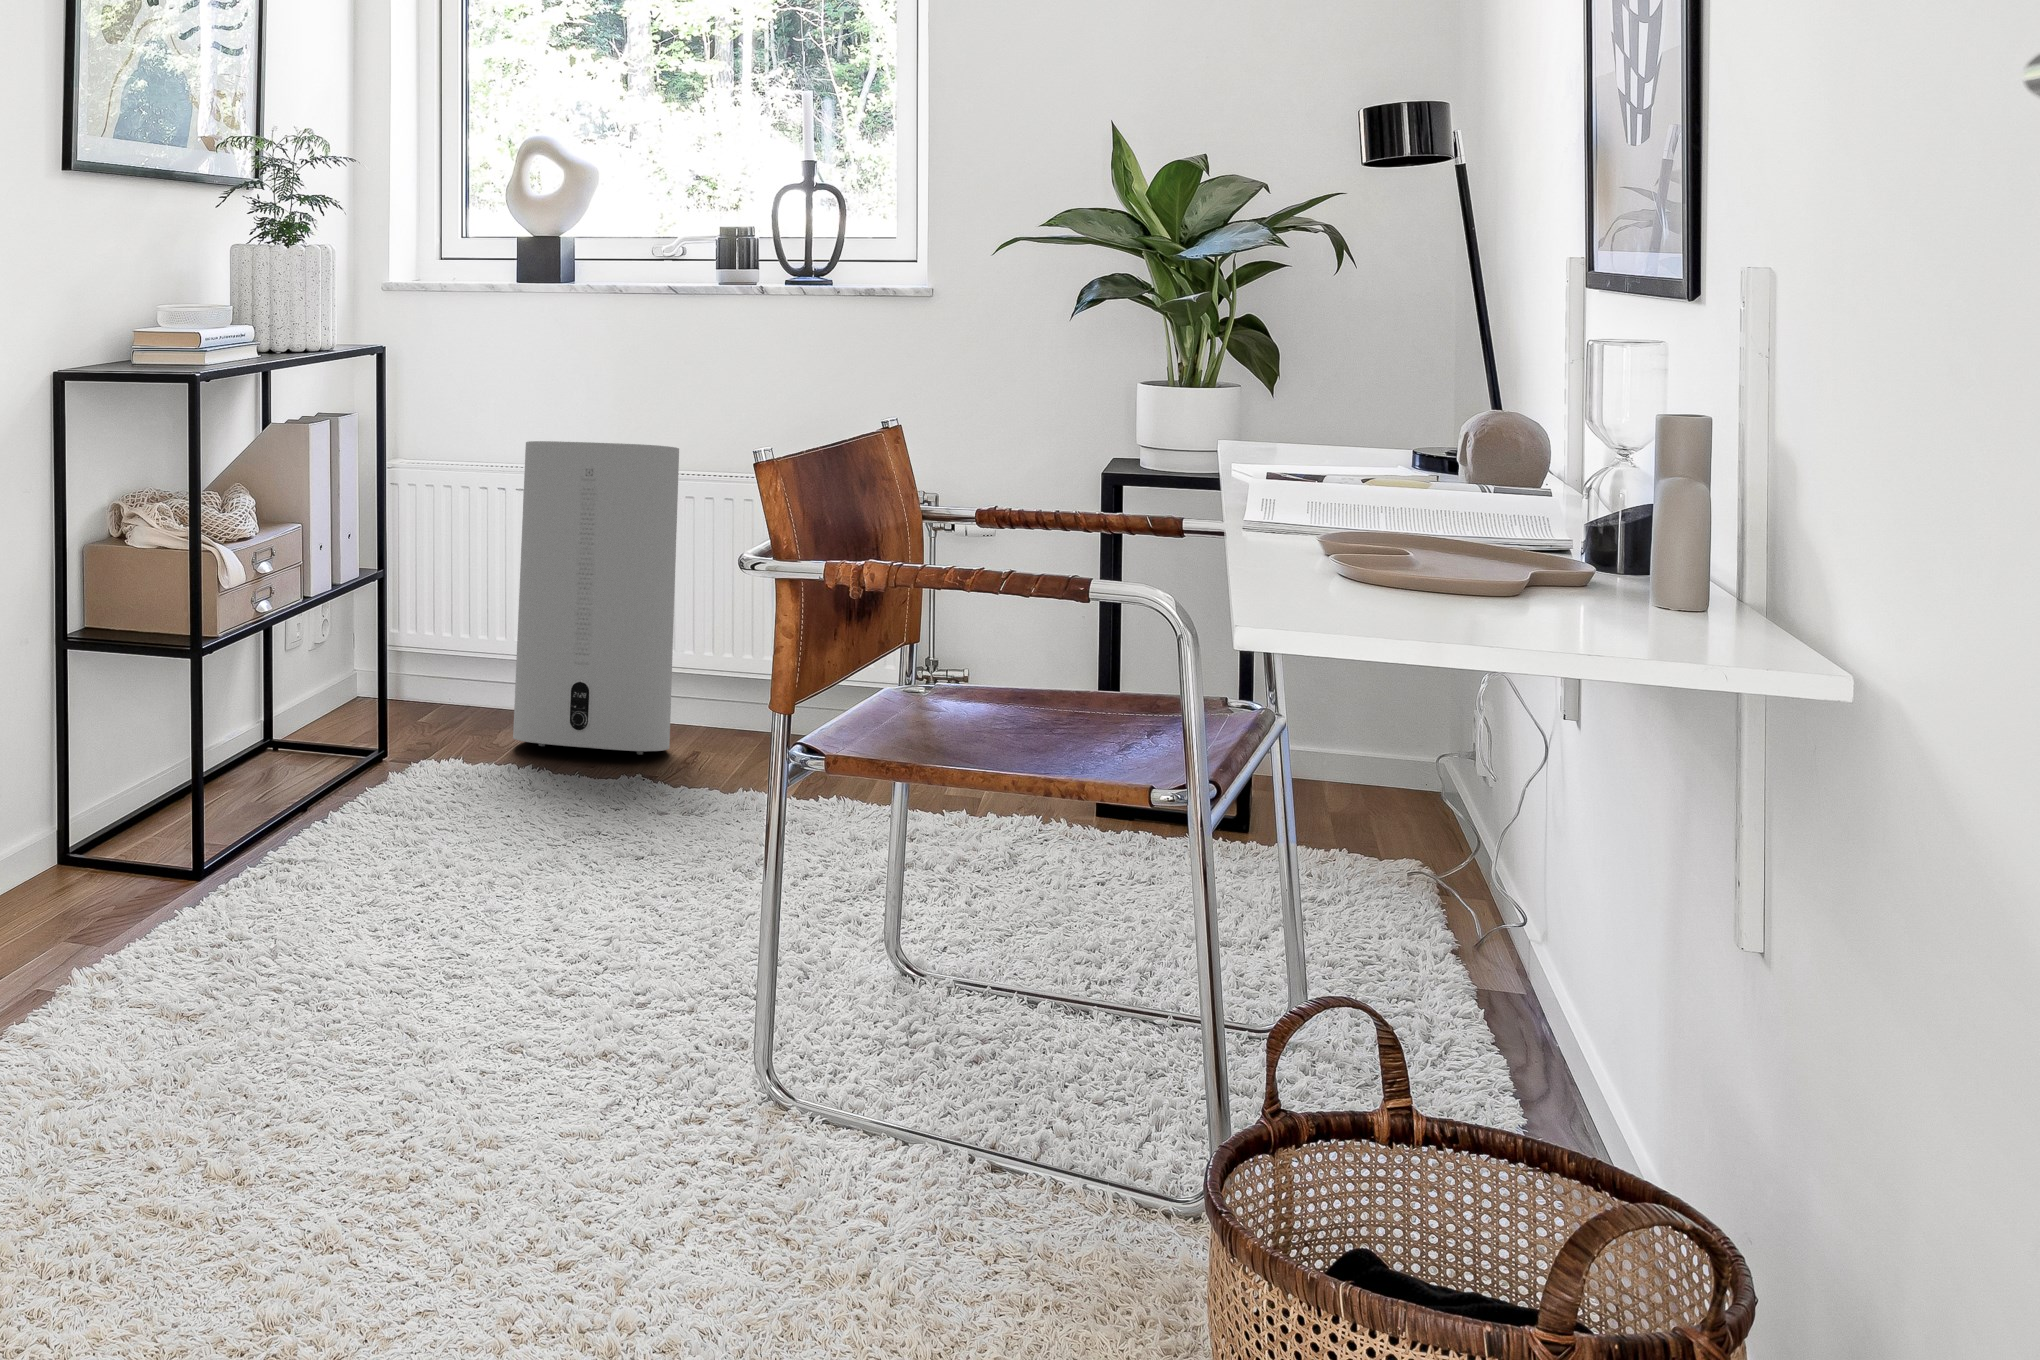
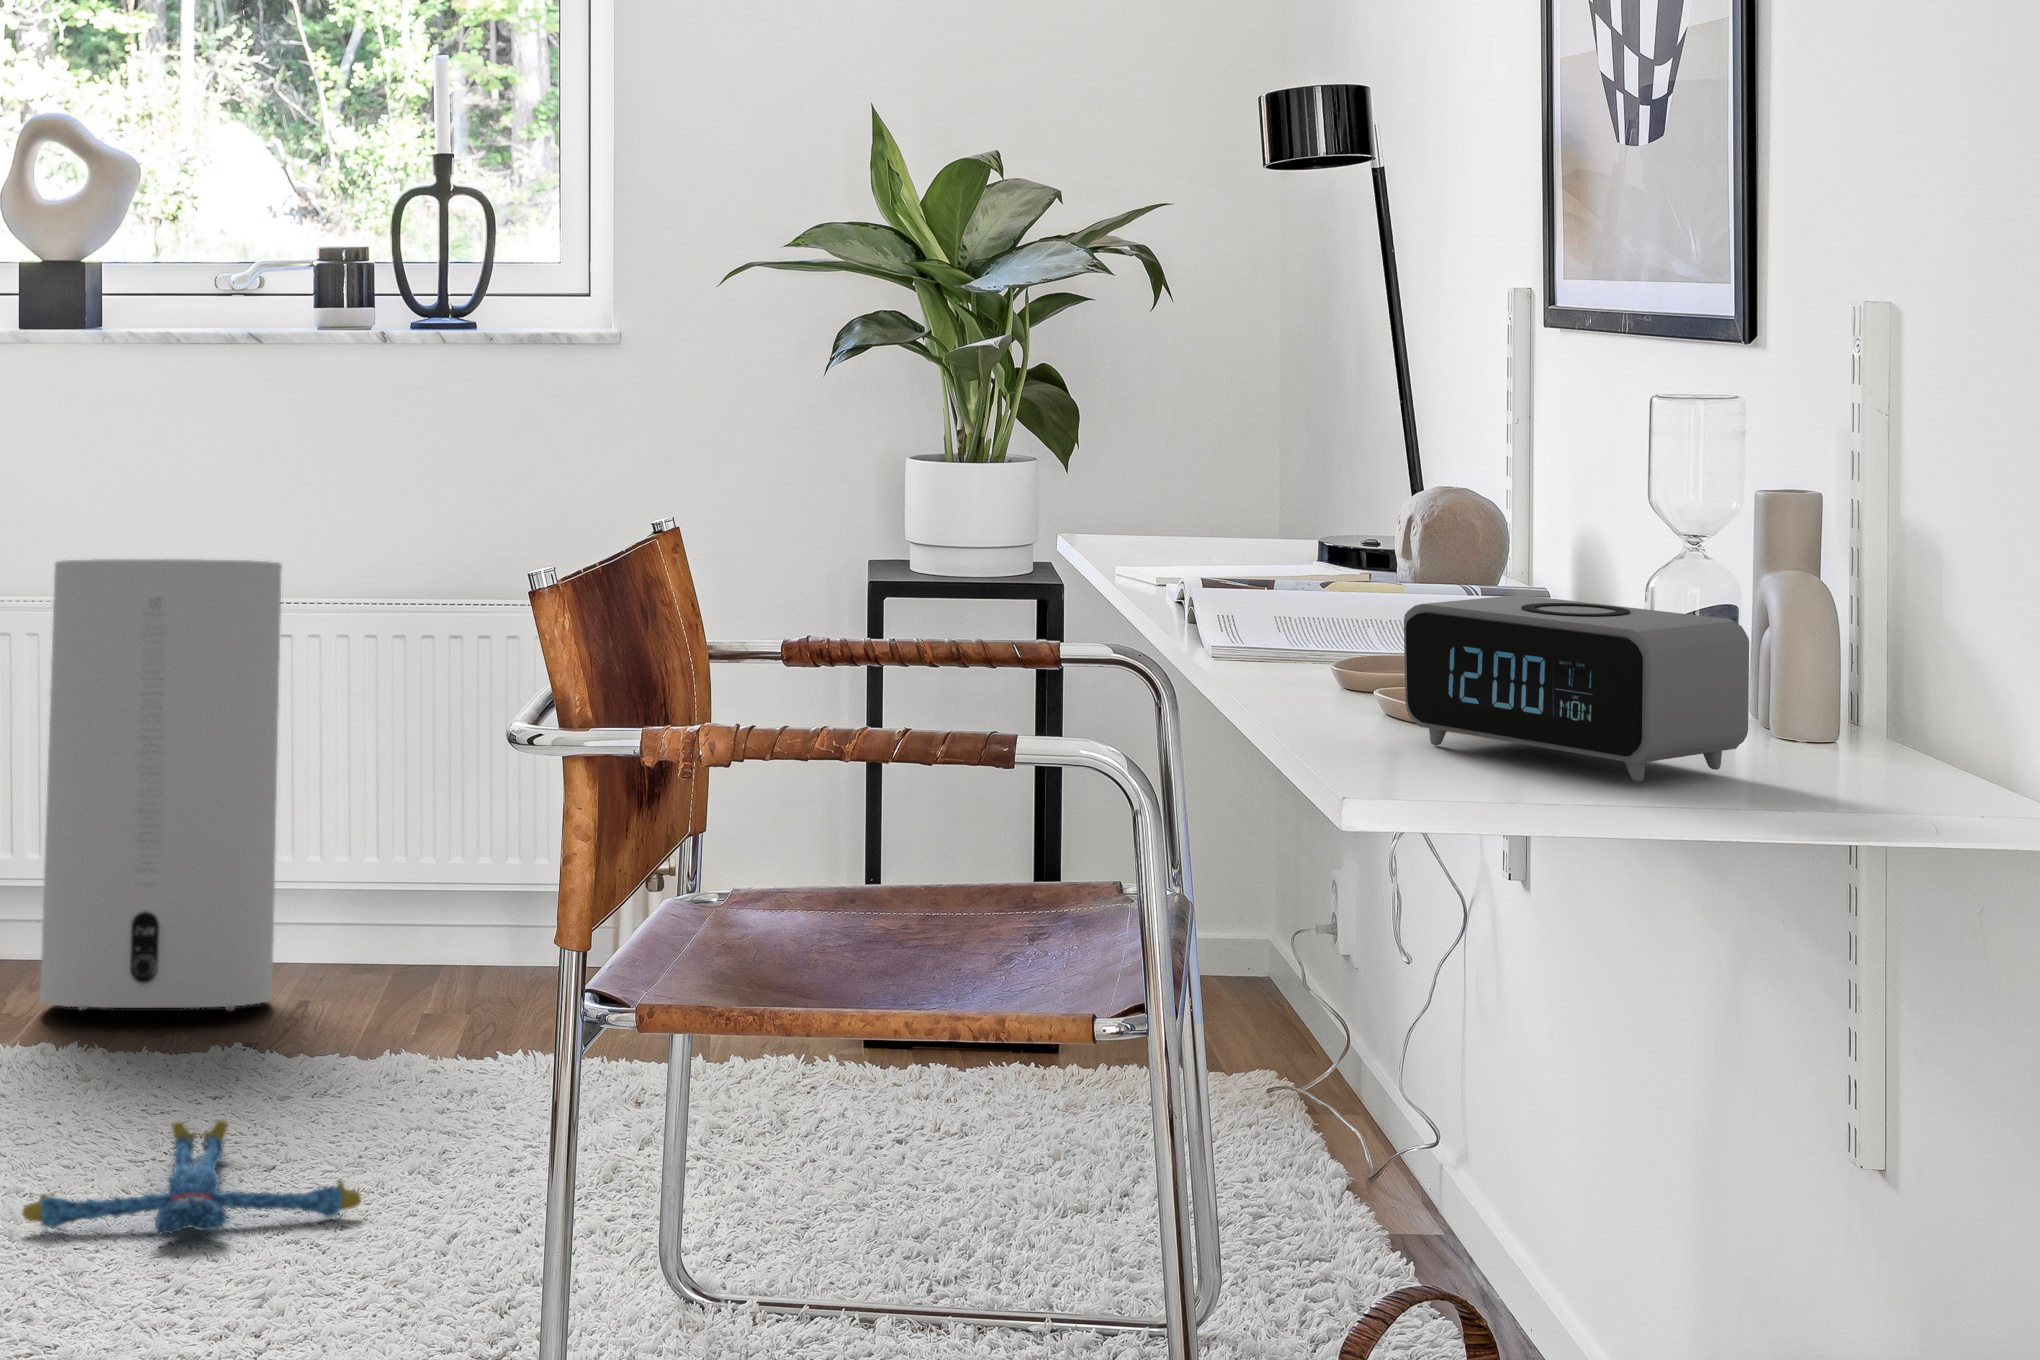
alarm clock: none [1333,488,1593,627] -> present [1404,595,1749,782]
plush toy: none [467,820,691,892] -> present [22,1120,361,1234]

